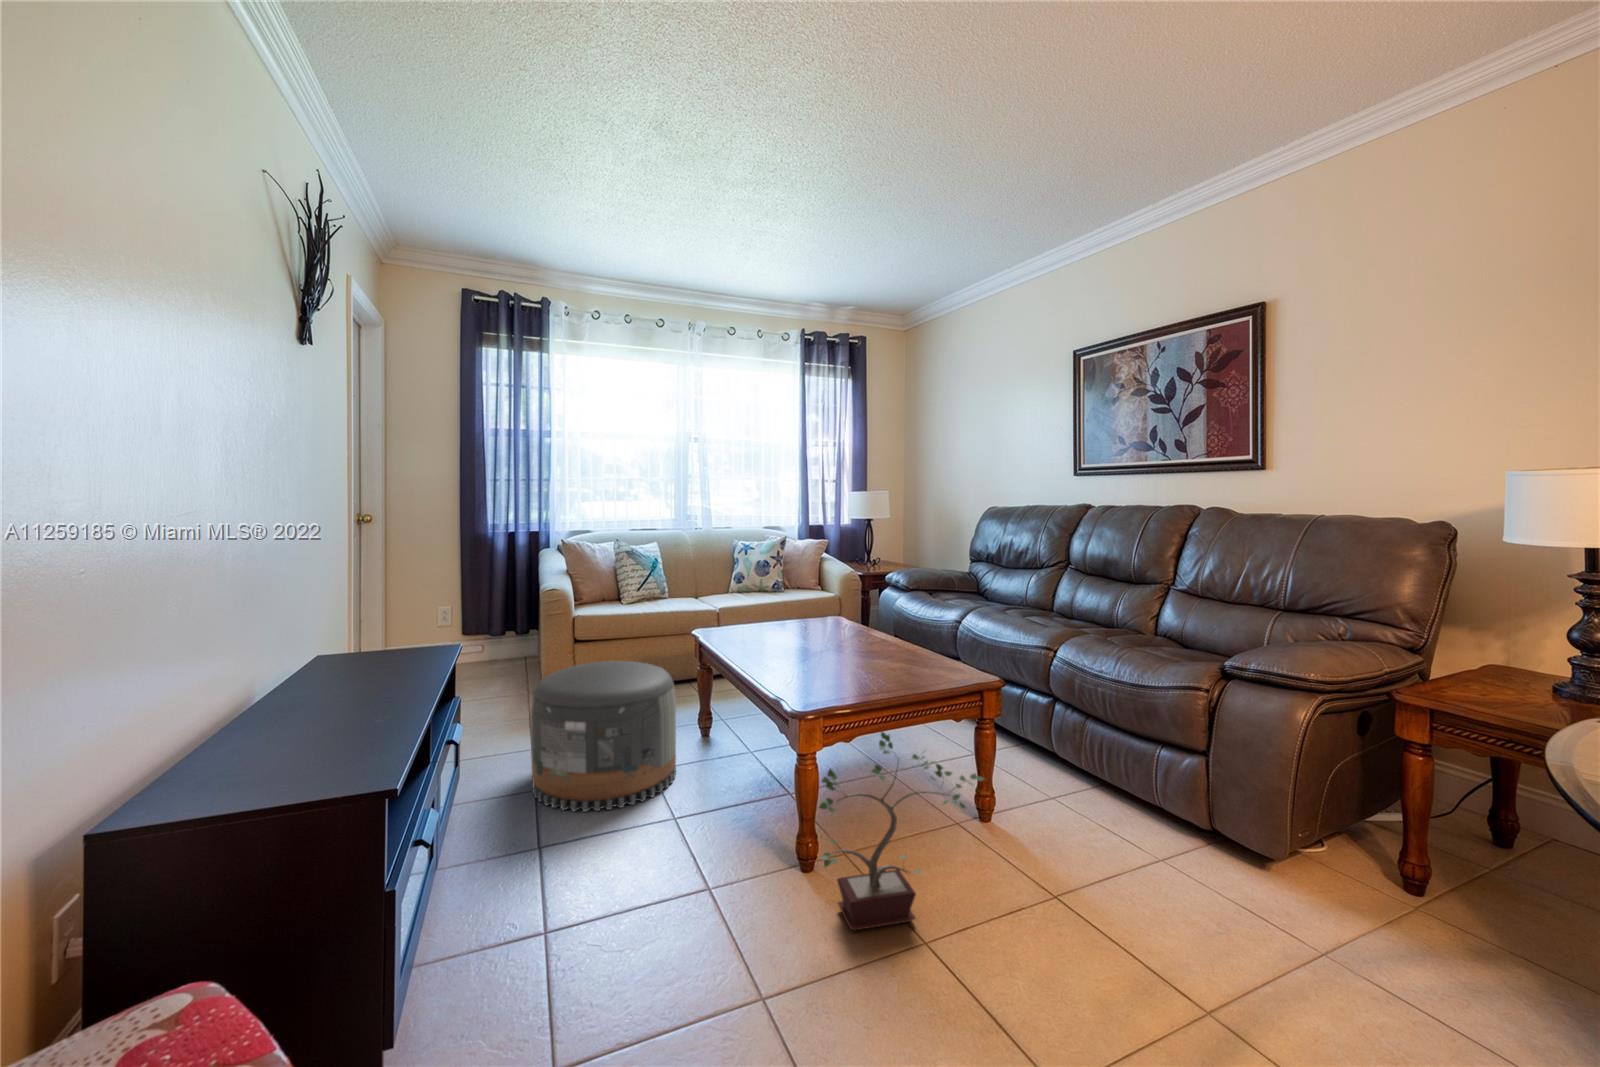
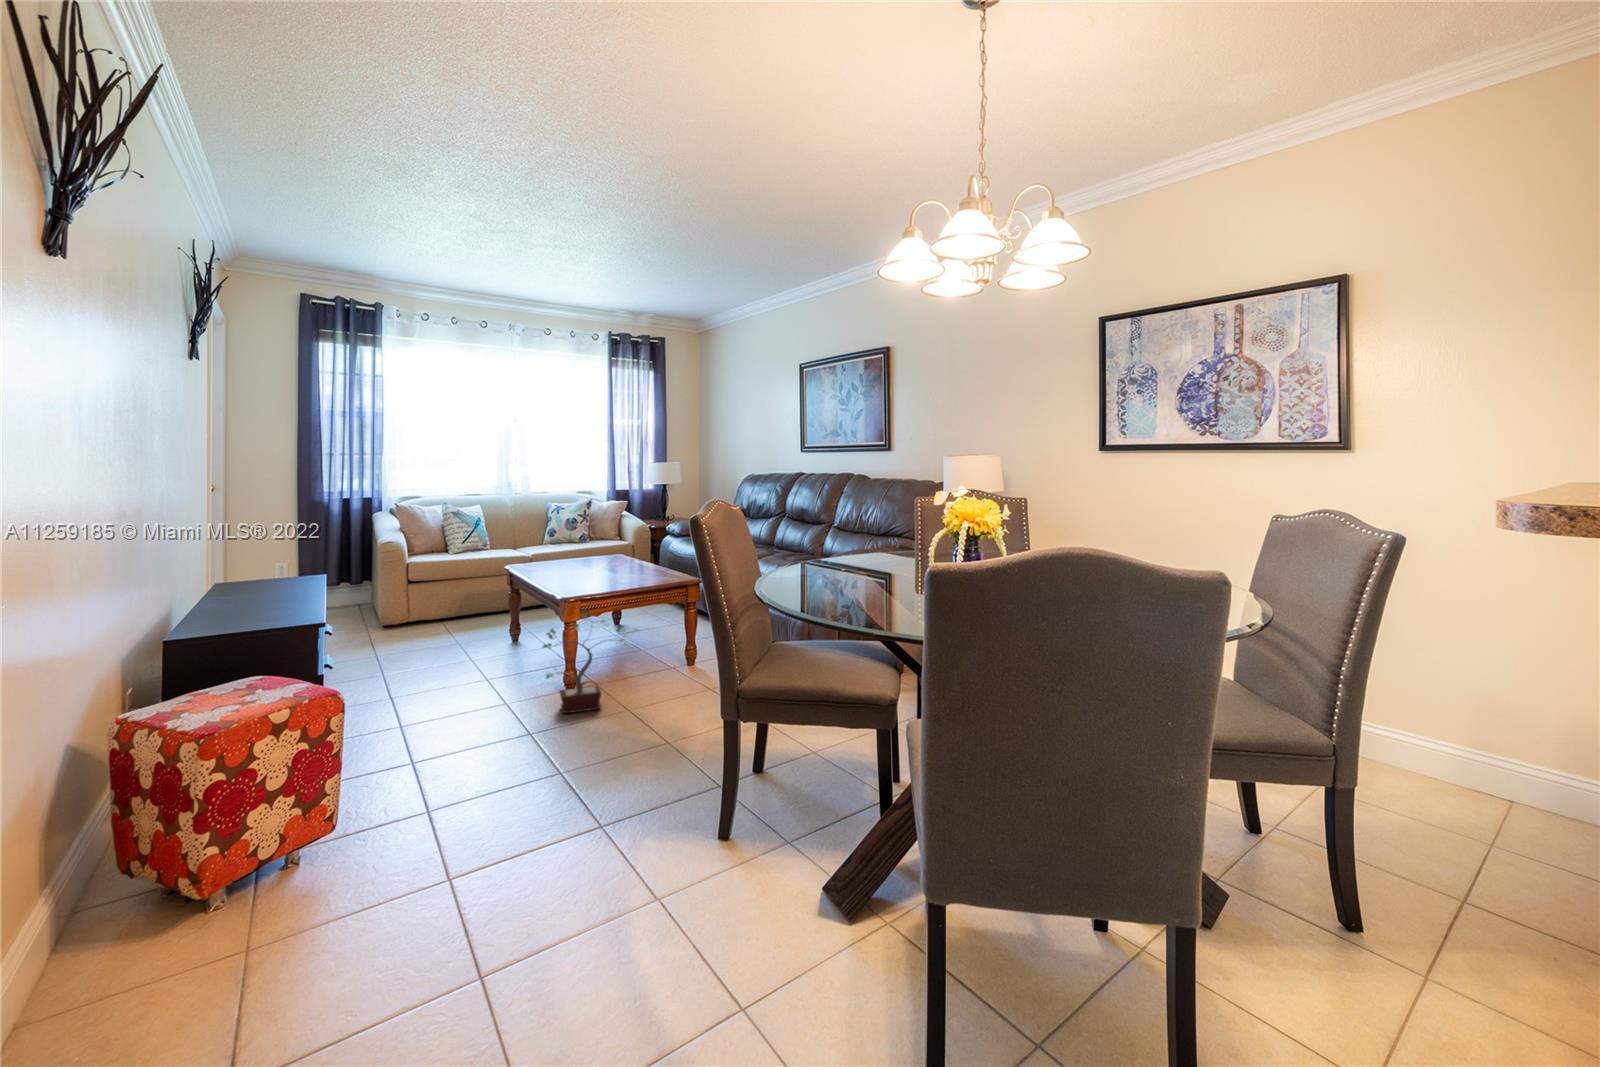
pouf: present [531,661,676,812] -> none [370,587,481,680]

